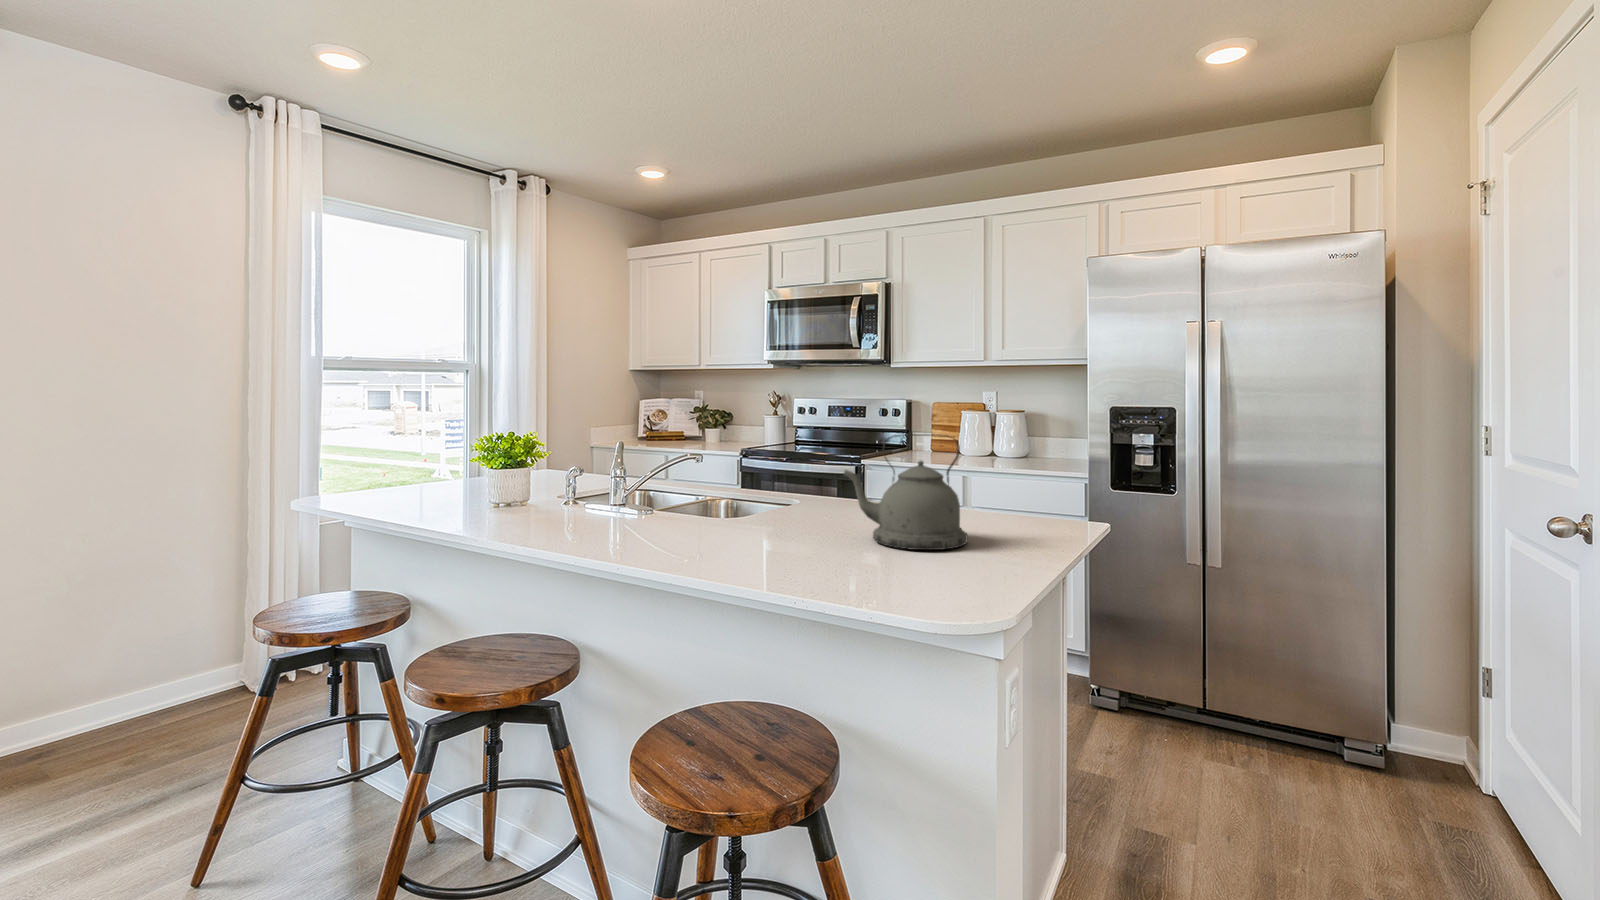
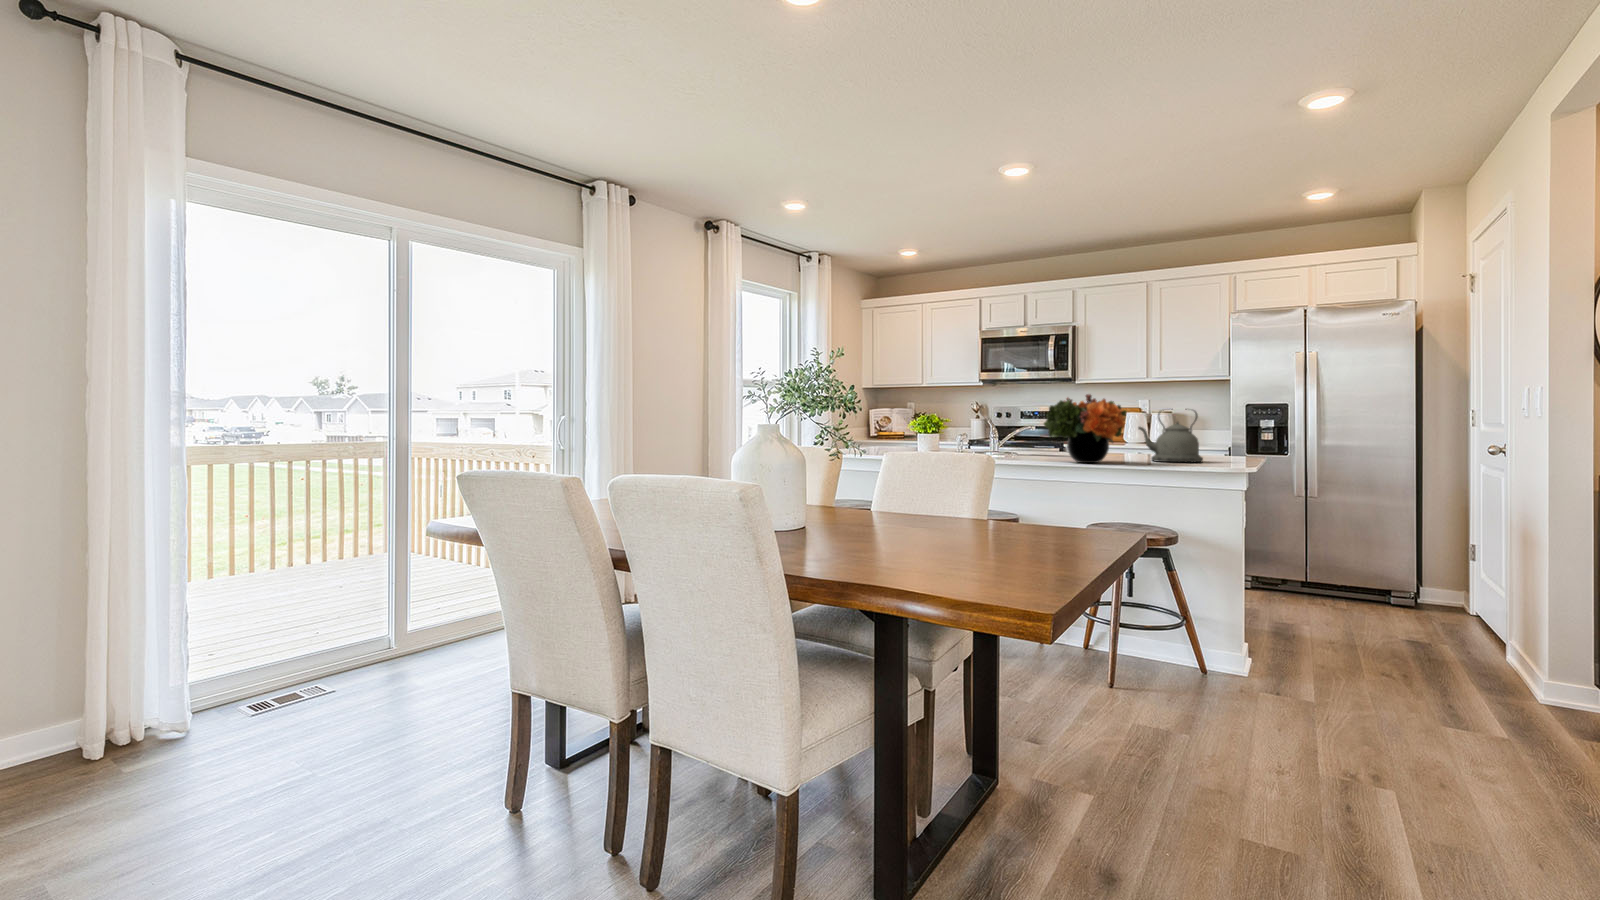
flower arrangement: none [614,408,791,561] -> present [1044,394,1127,463]

